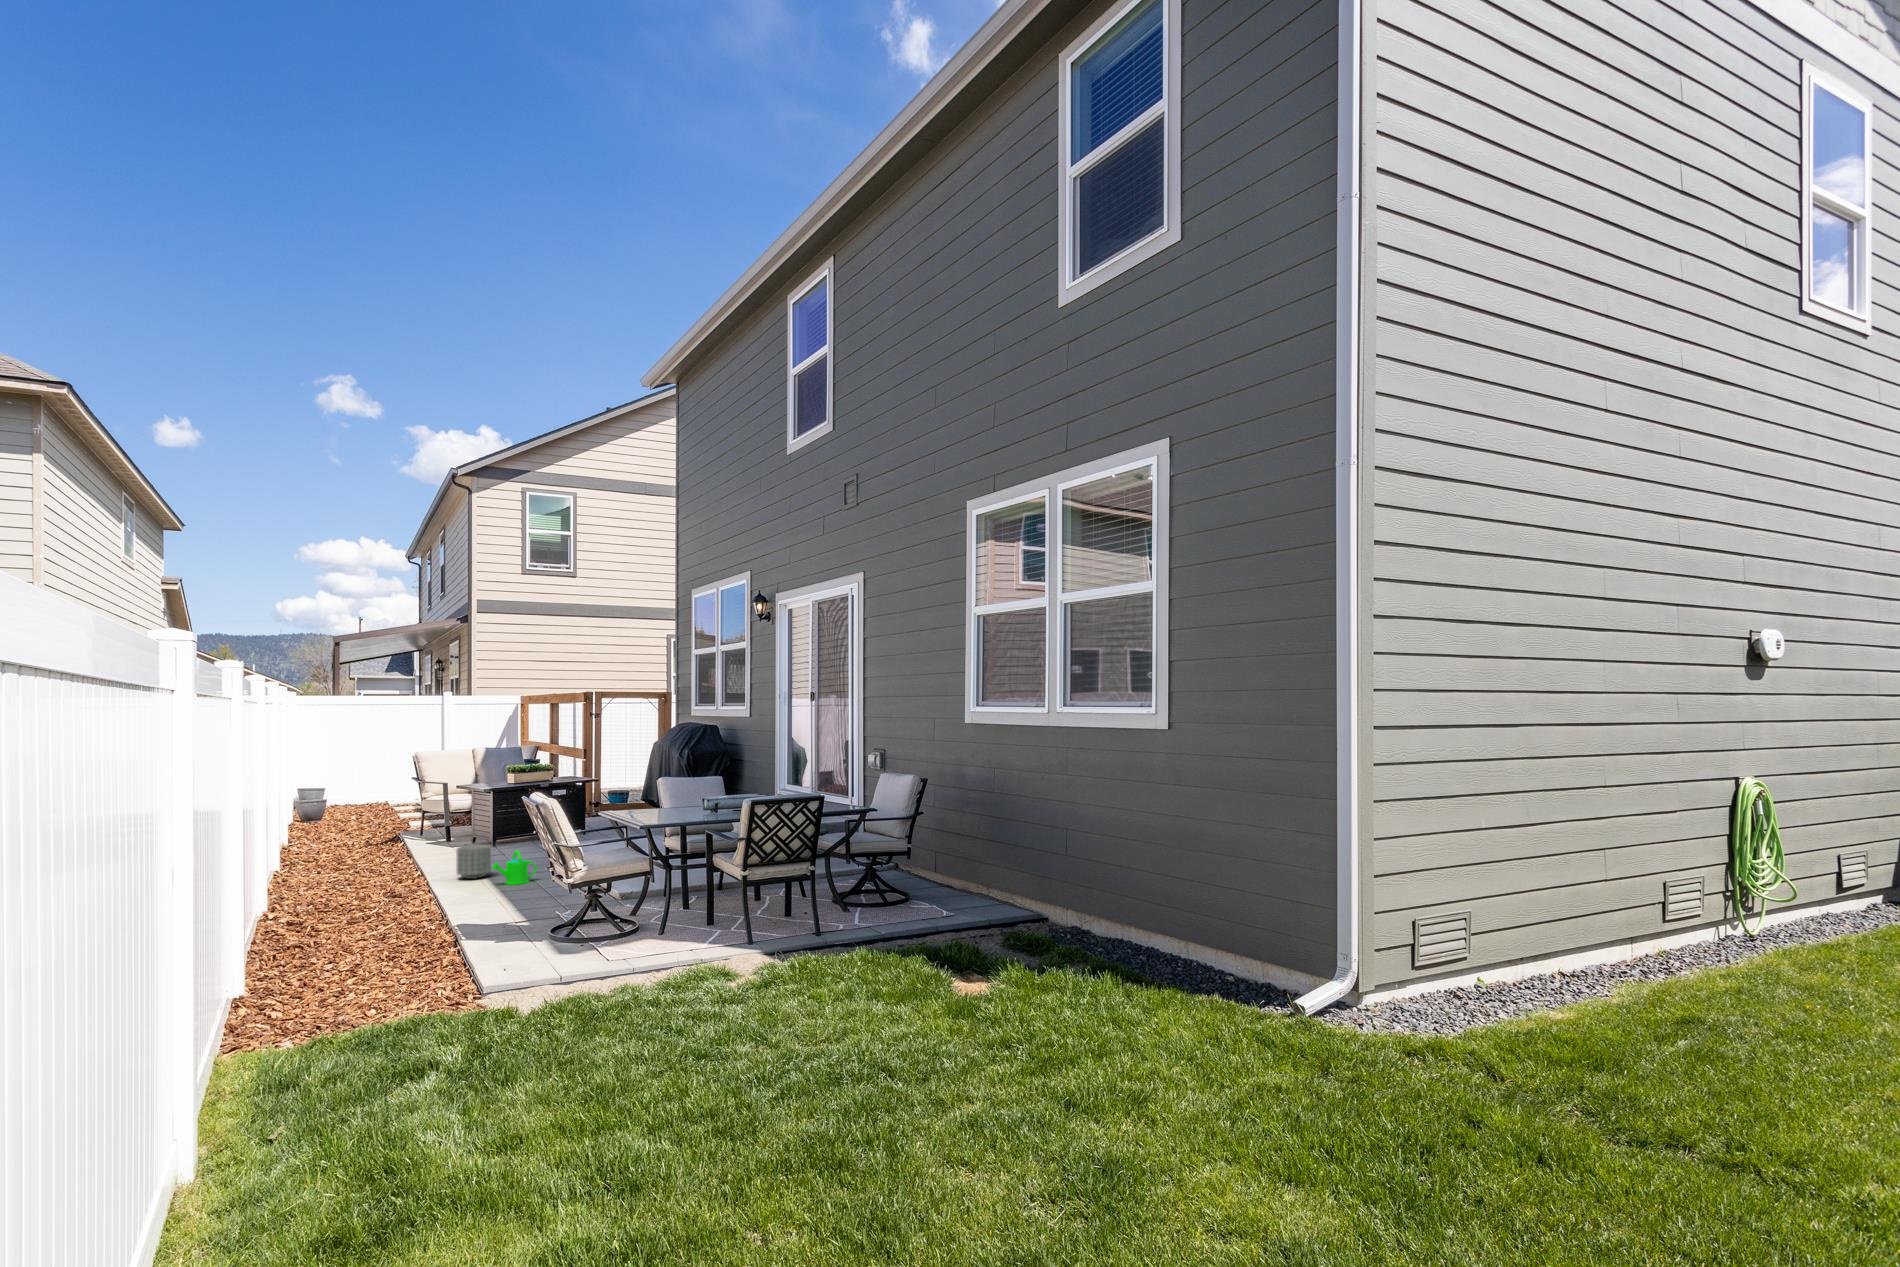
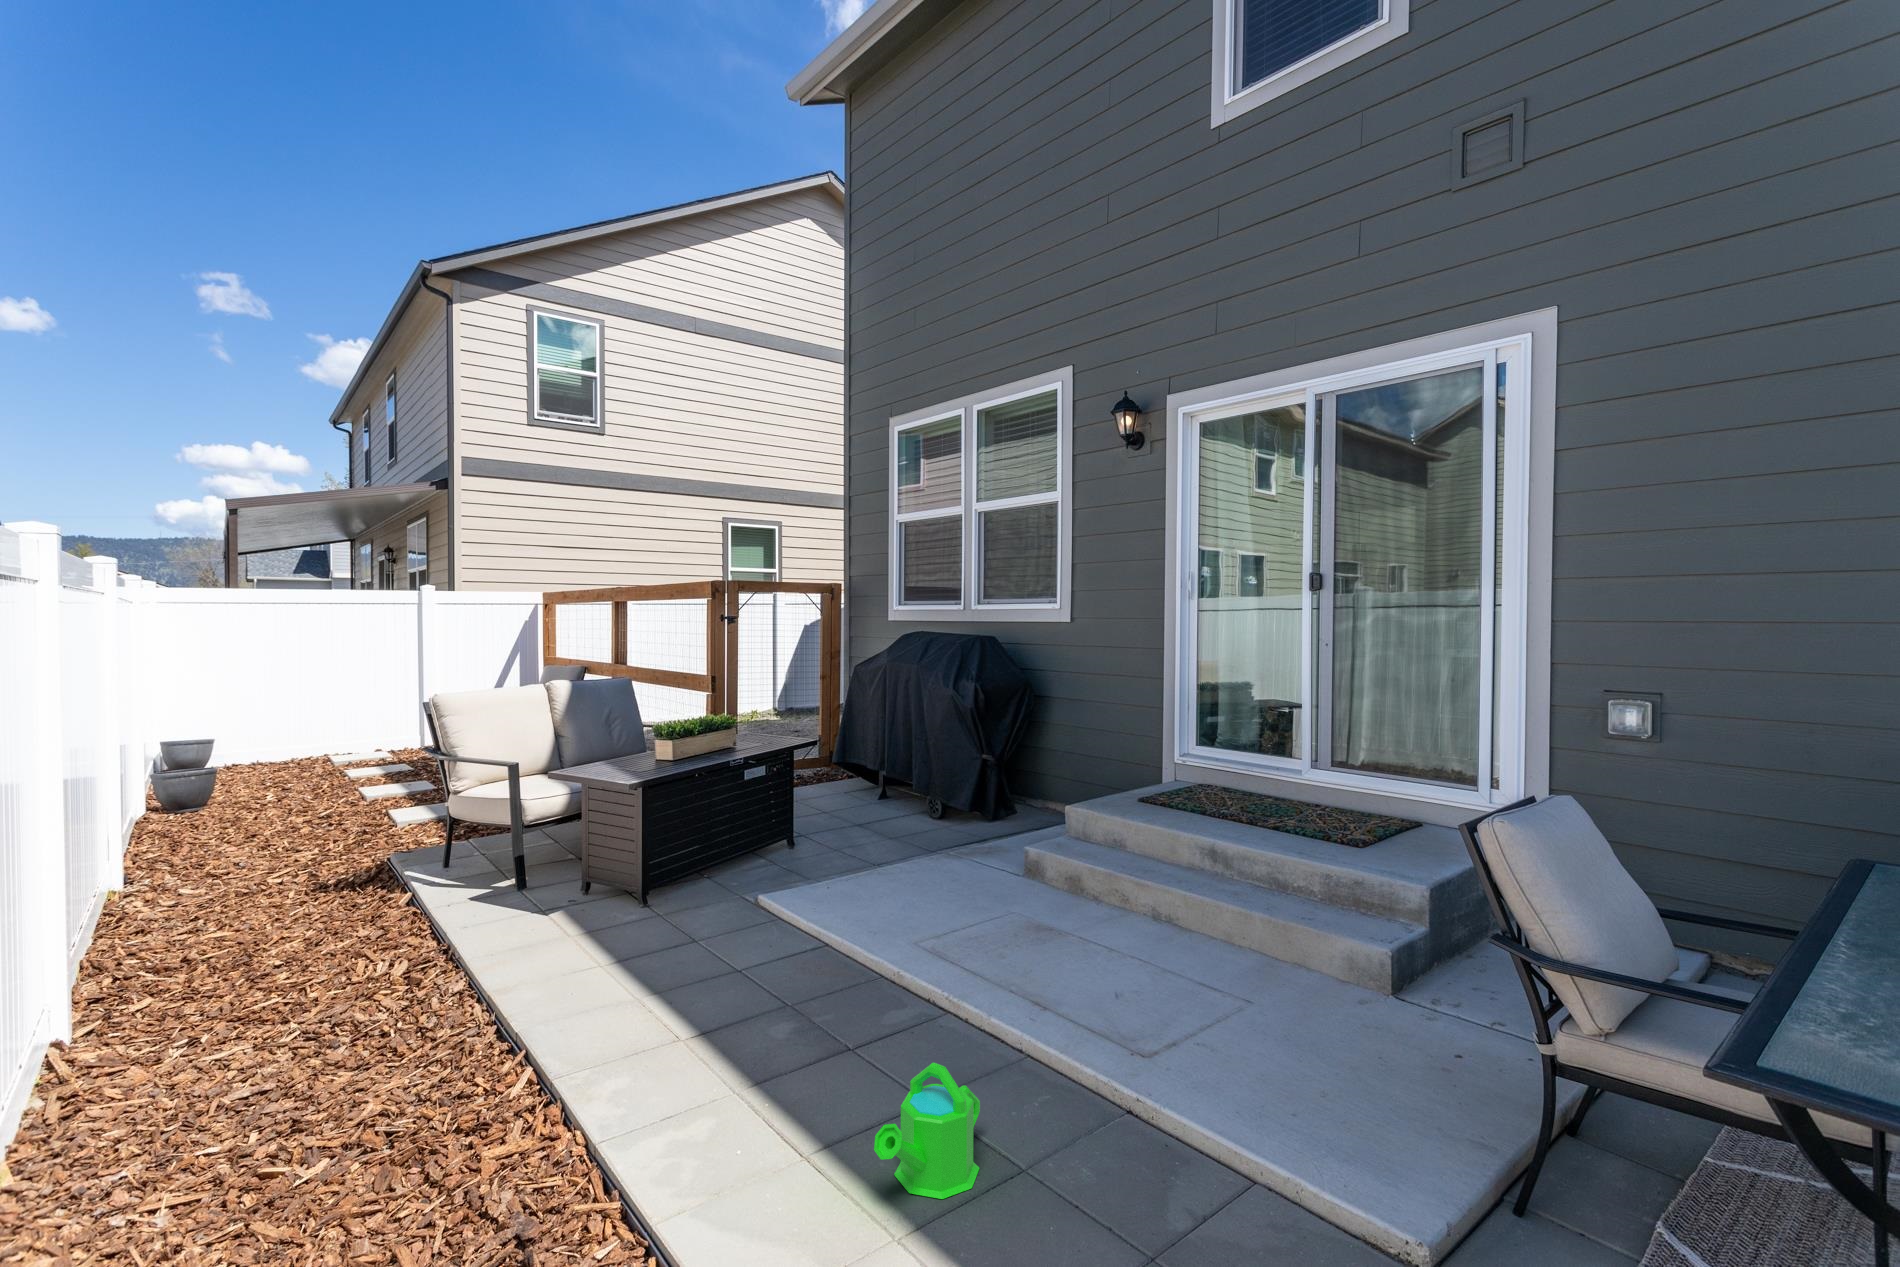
planter: present [456,845,491,879] -> none [691,1007,794,1136]

